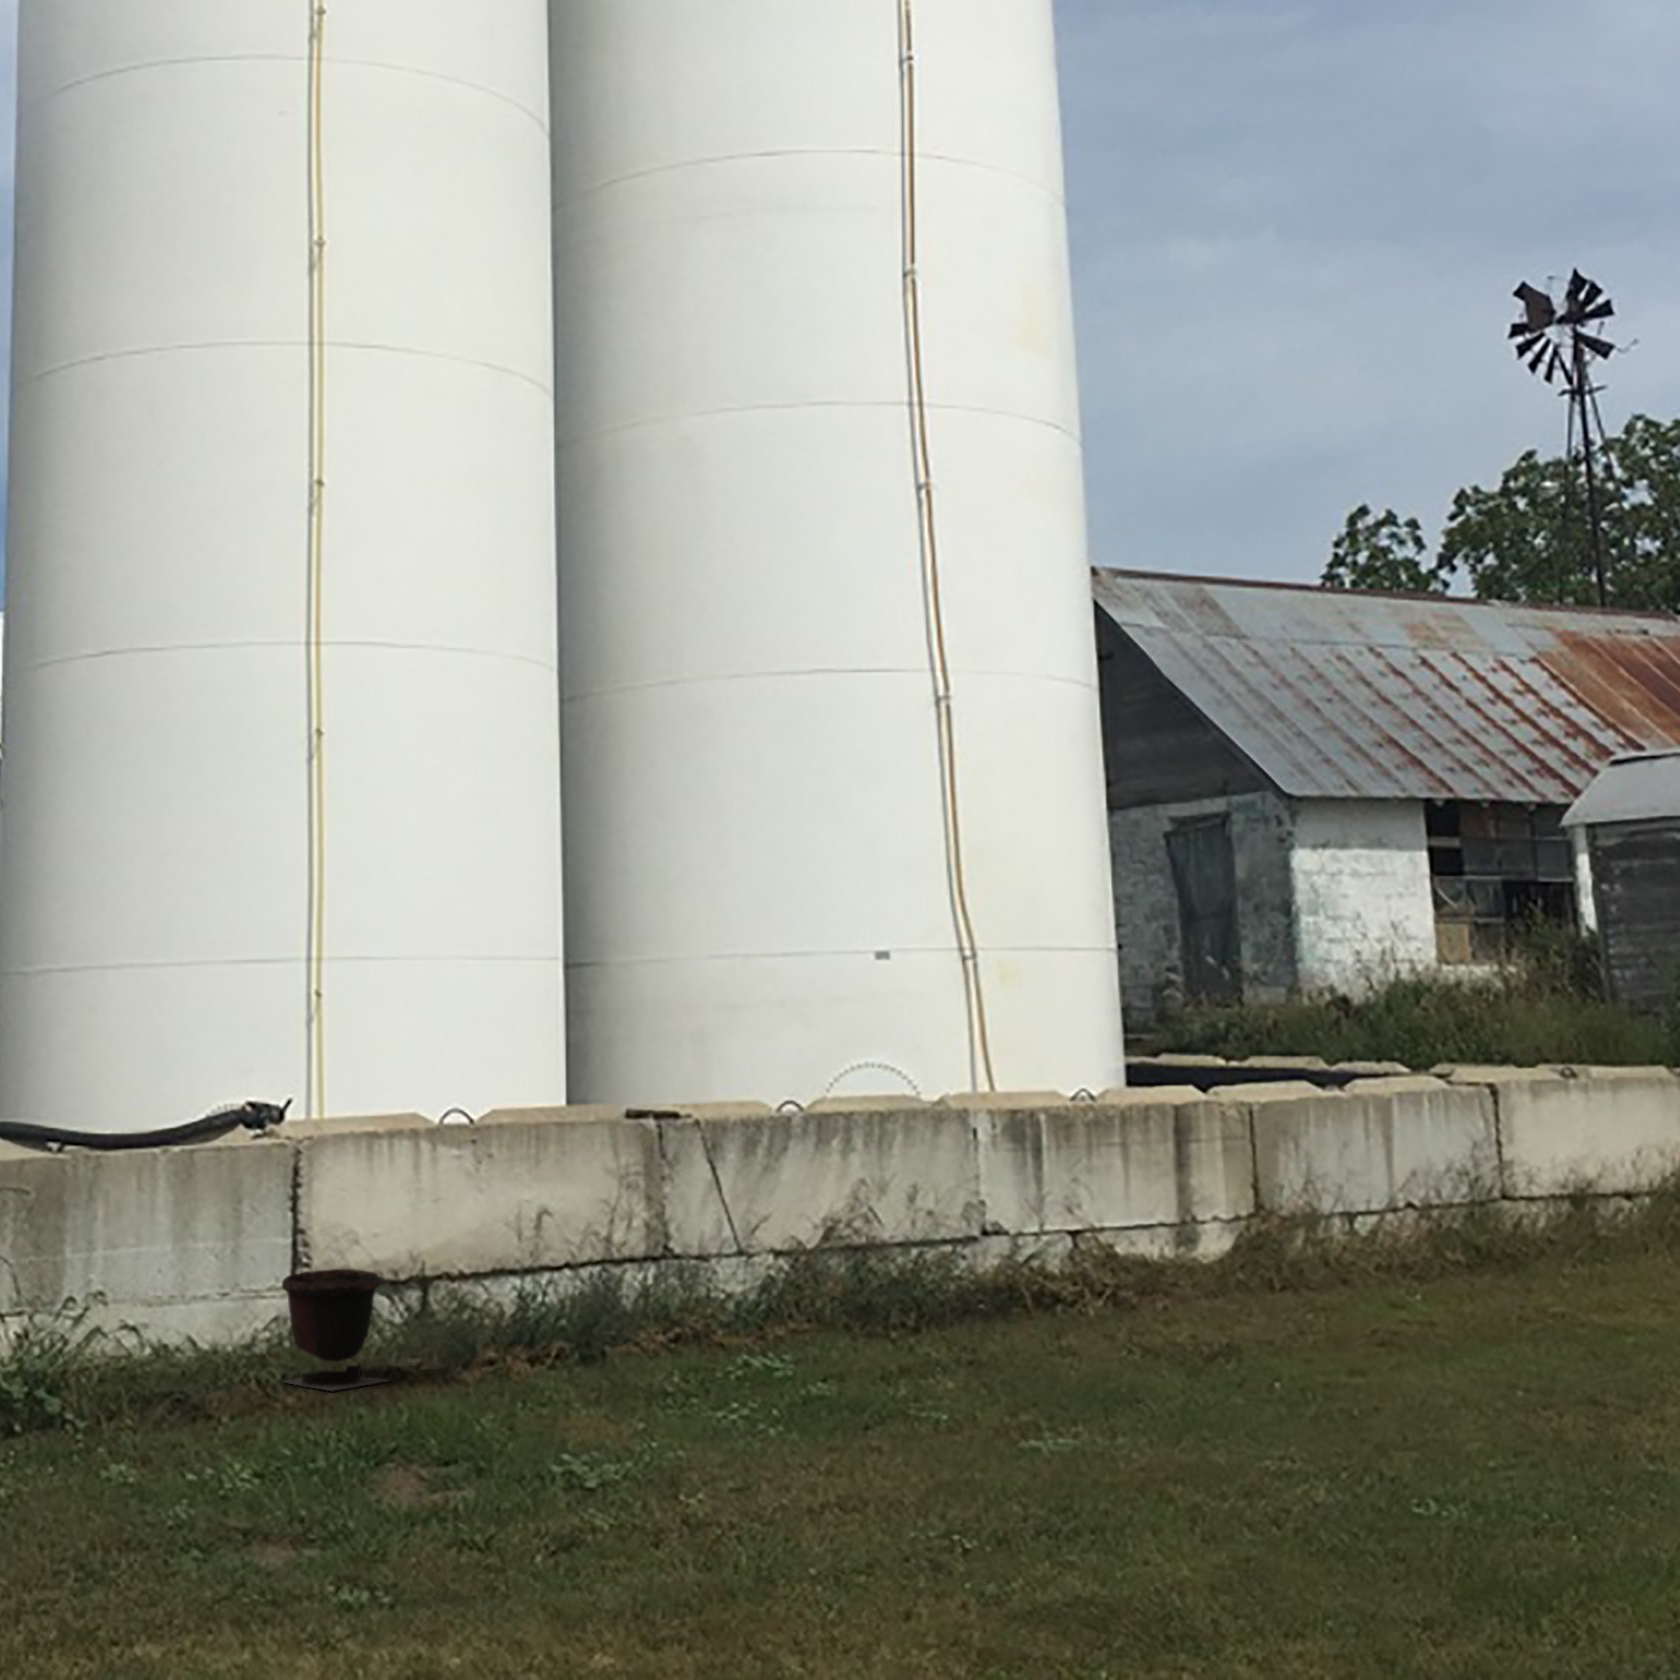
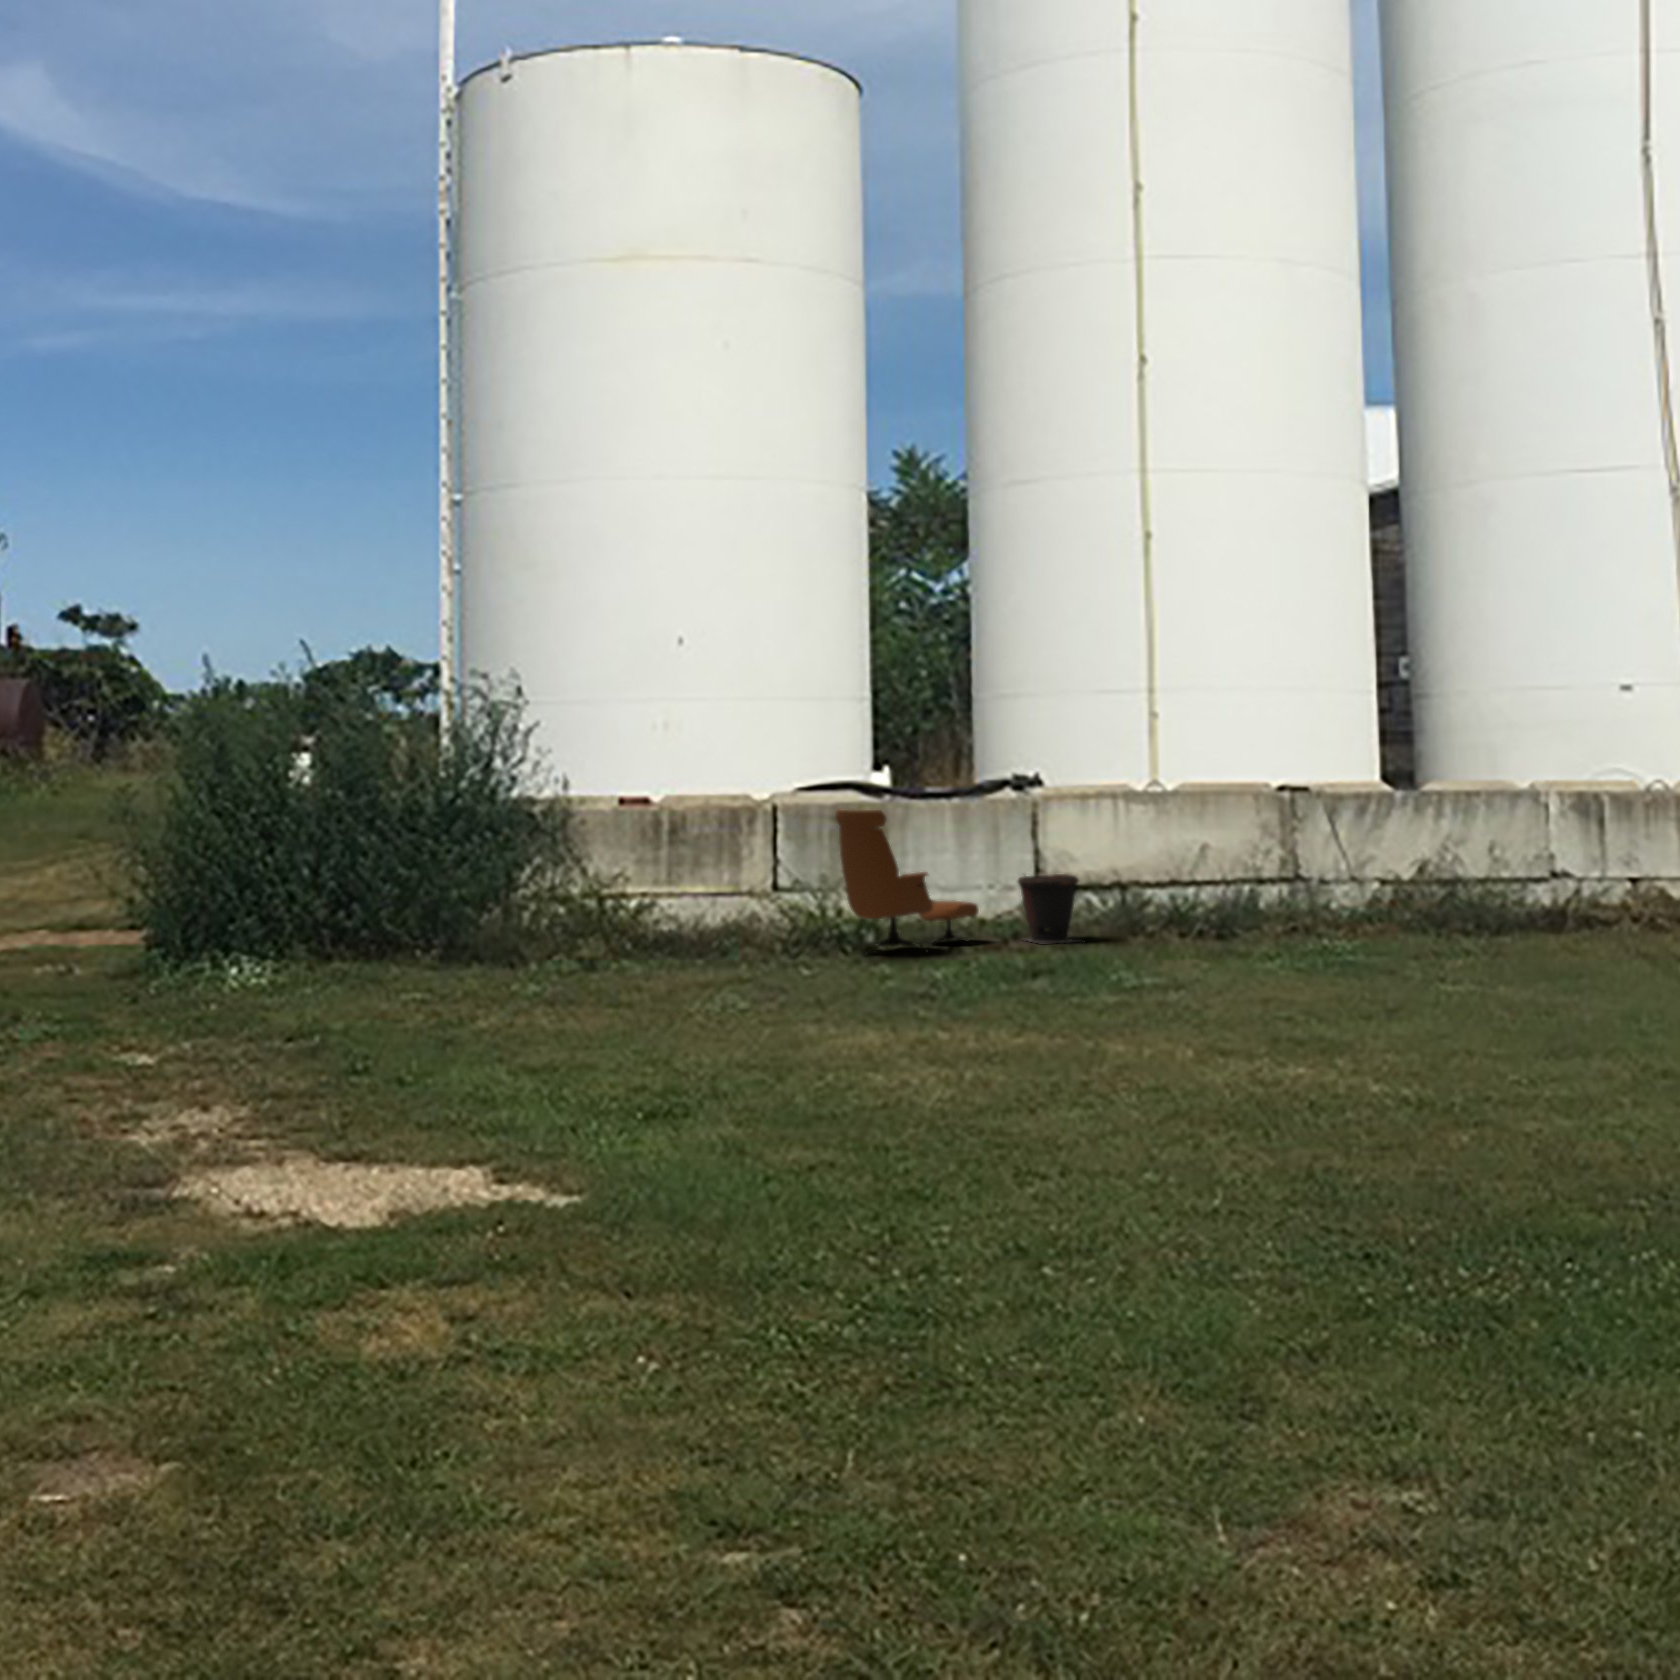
lounge chair: none [25,1184,222,1441] -> present [835,809,979,954]

